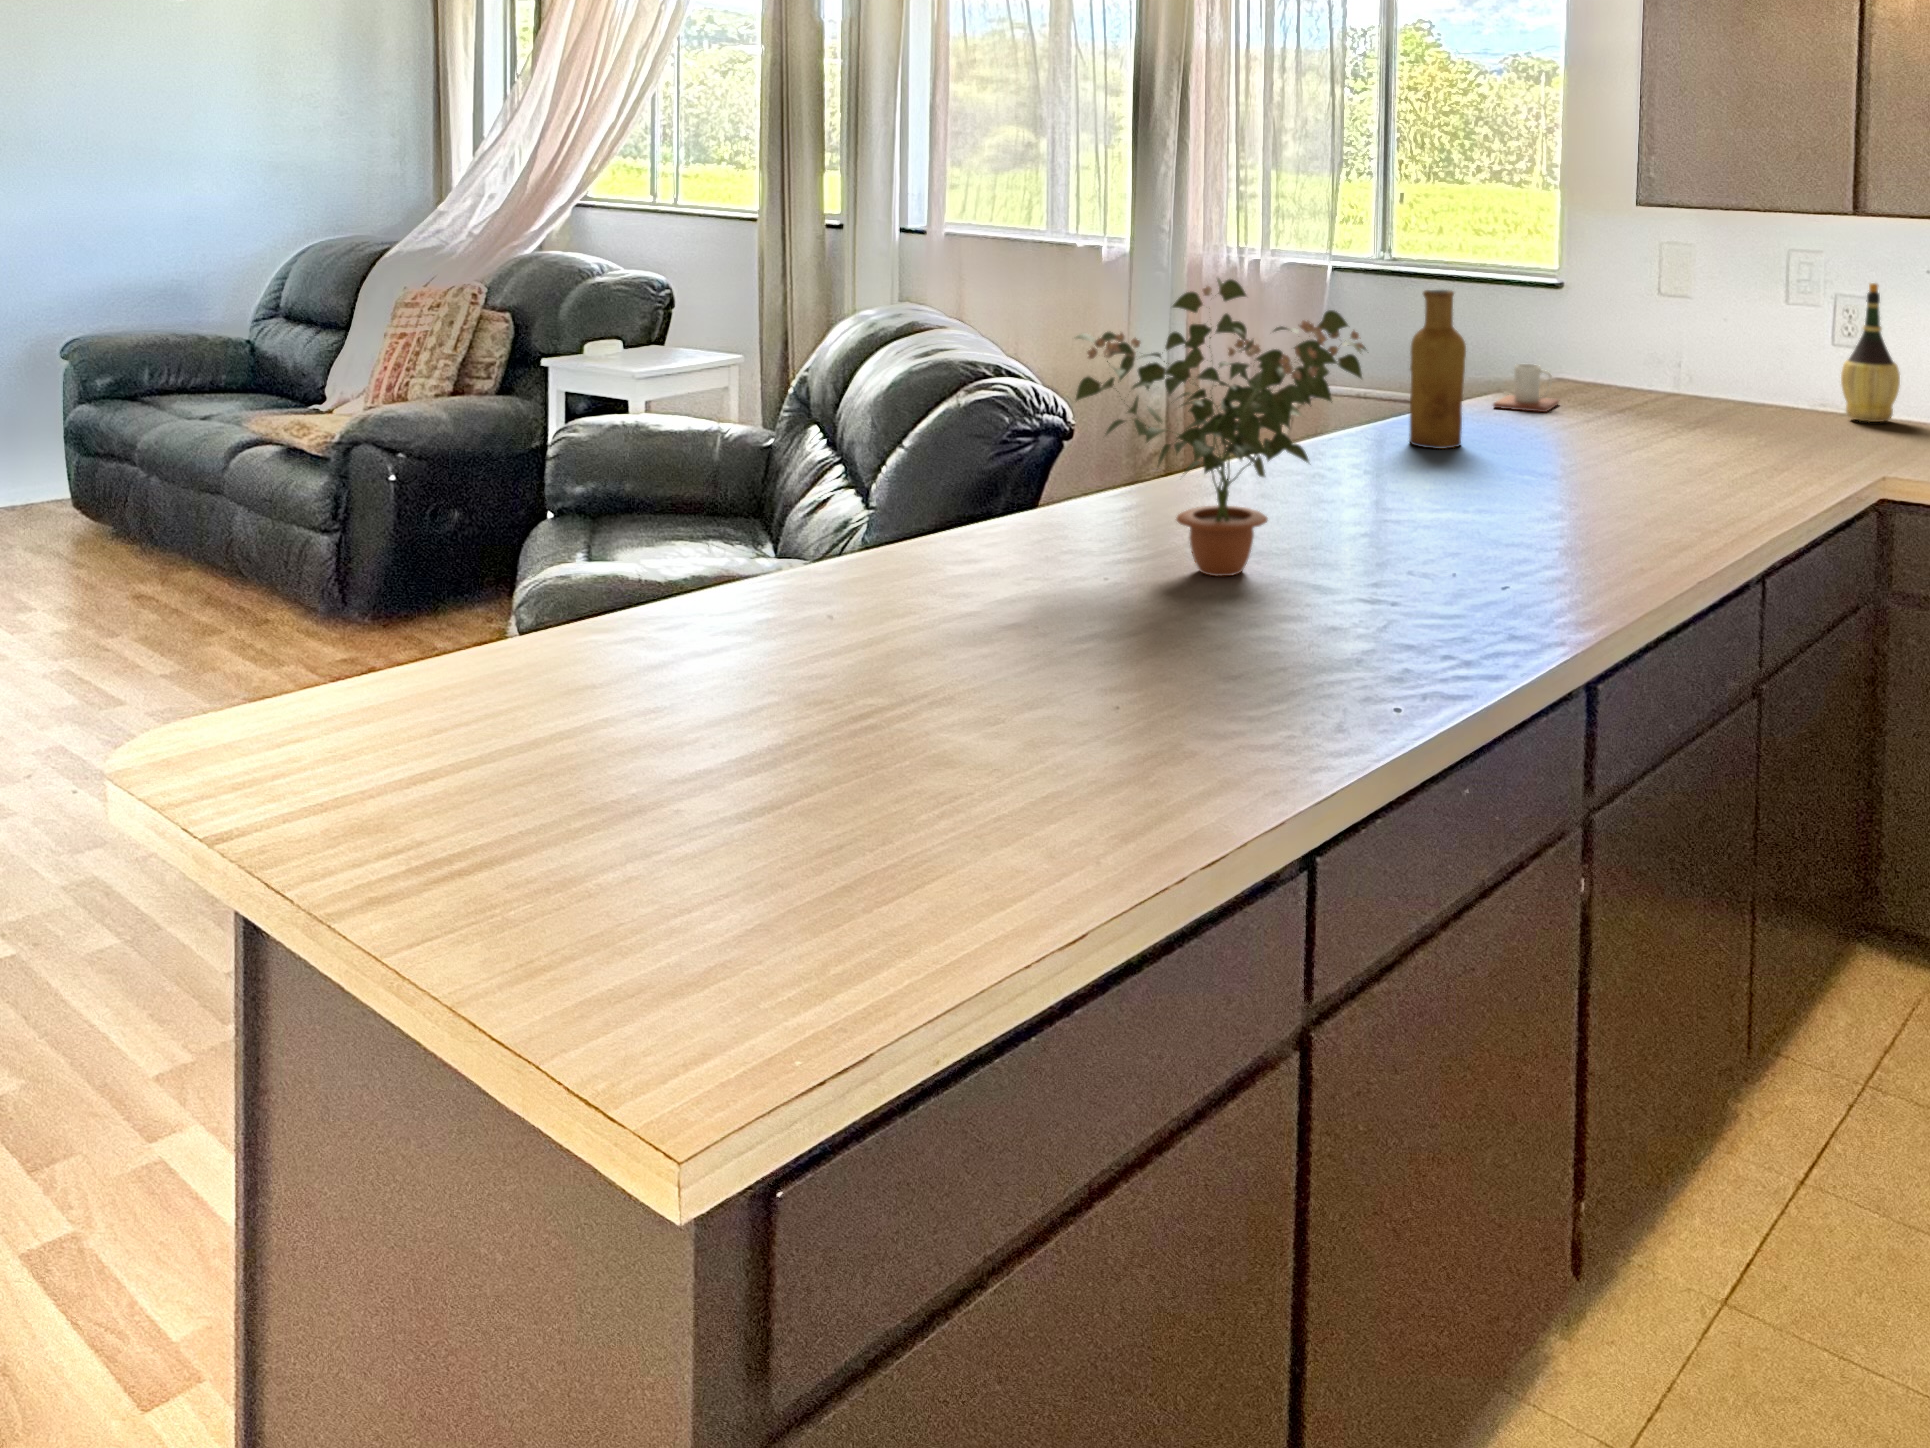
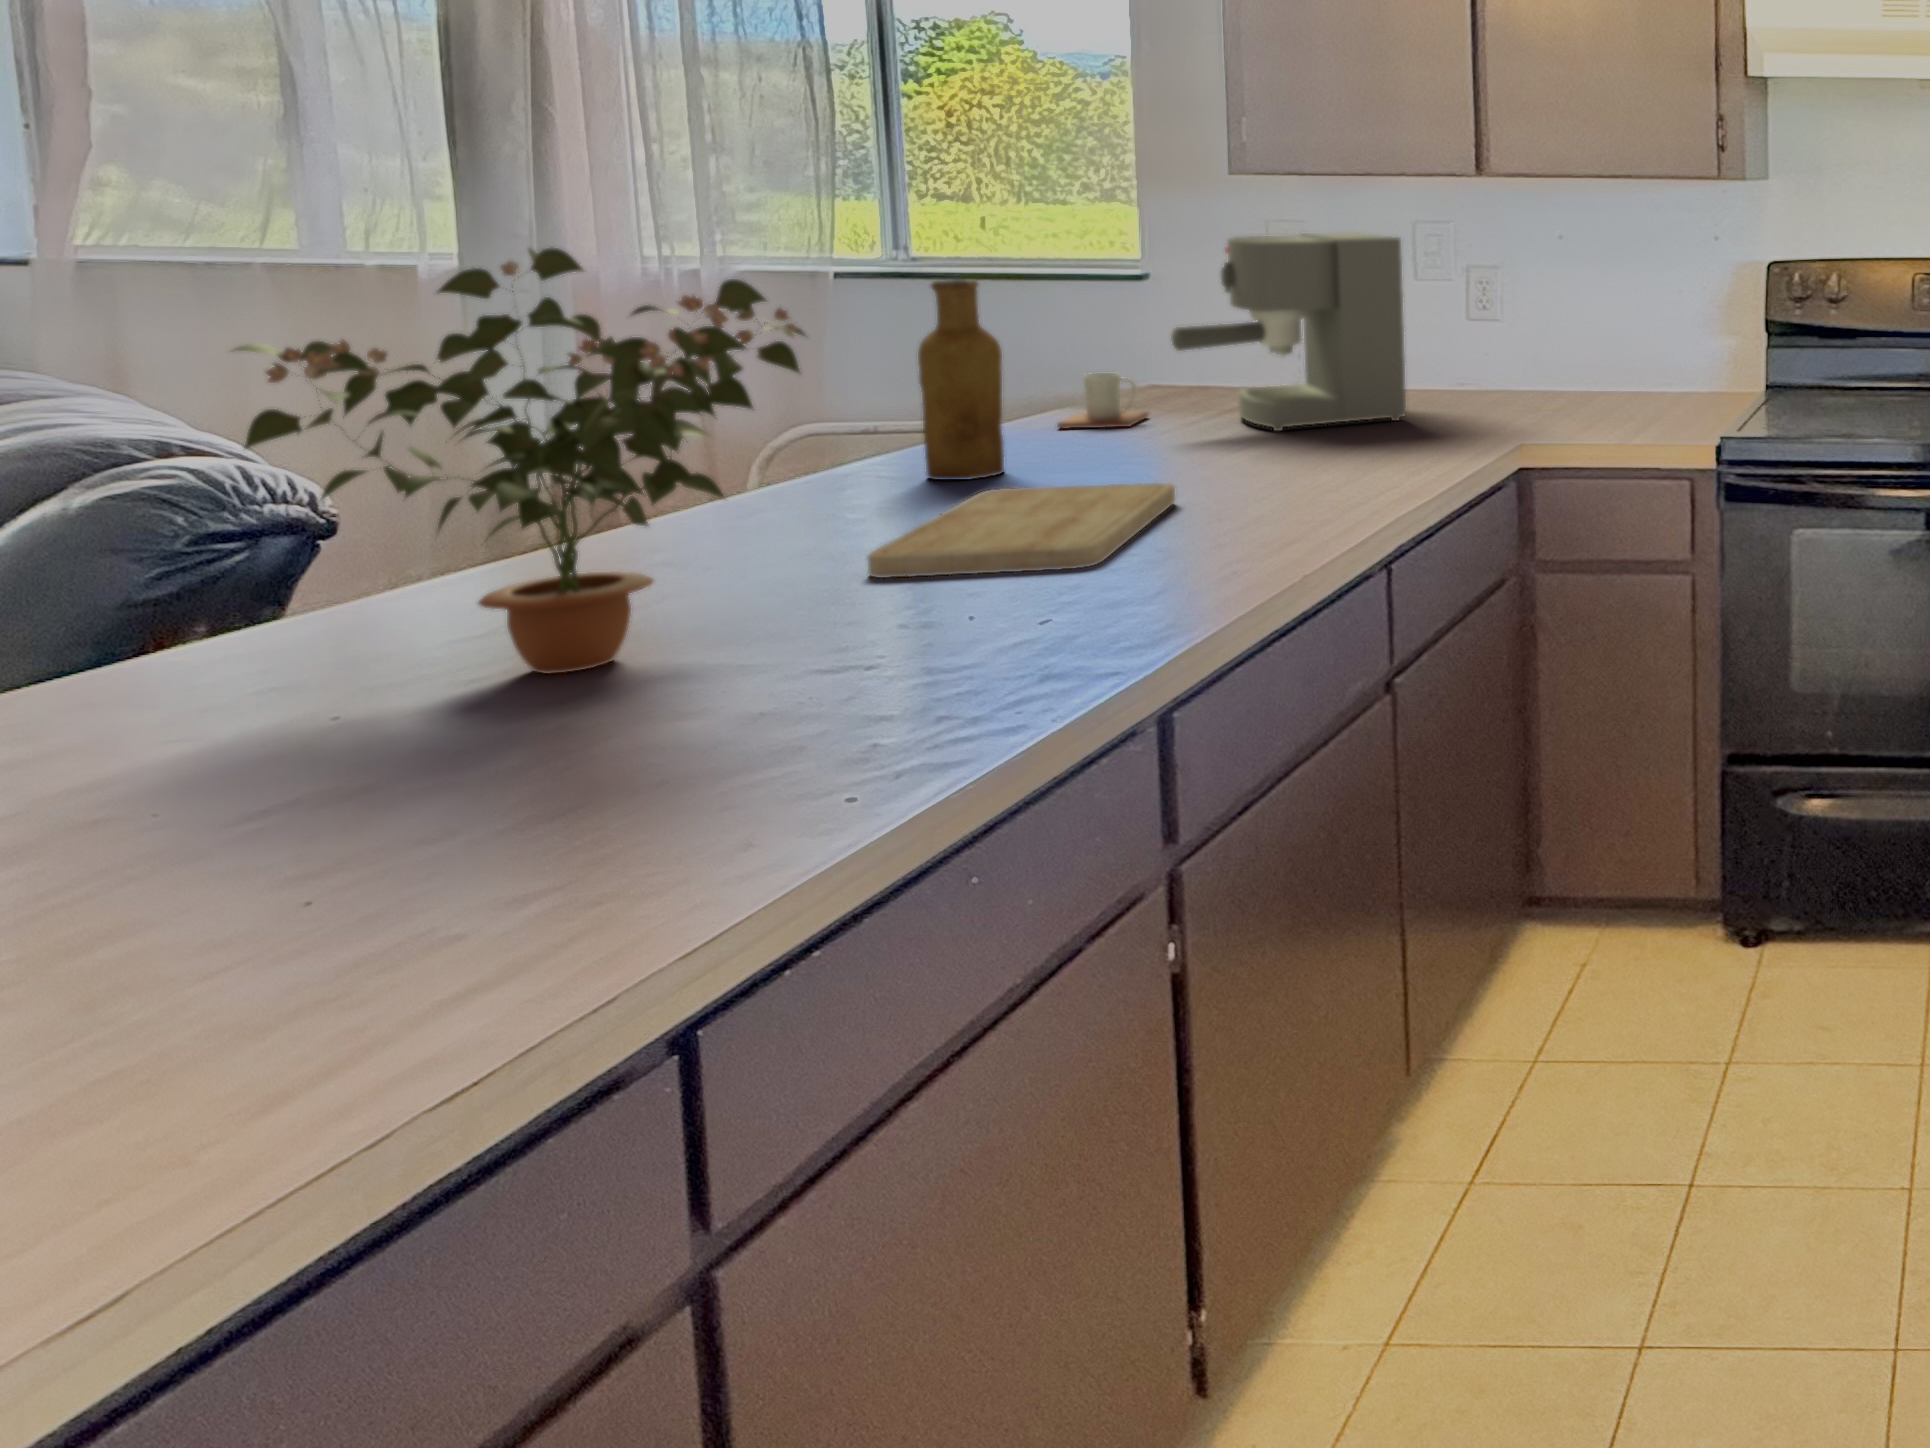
coffee maker: none [1584,256,1777,433] -> present [1171,232,1406,431]
wine bottle: present [1841,283,1900,422] -> none [1481,253,1542,399]
cutting board: none [1383,464,1589,547] -> present [868,483,1175,578]

